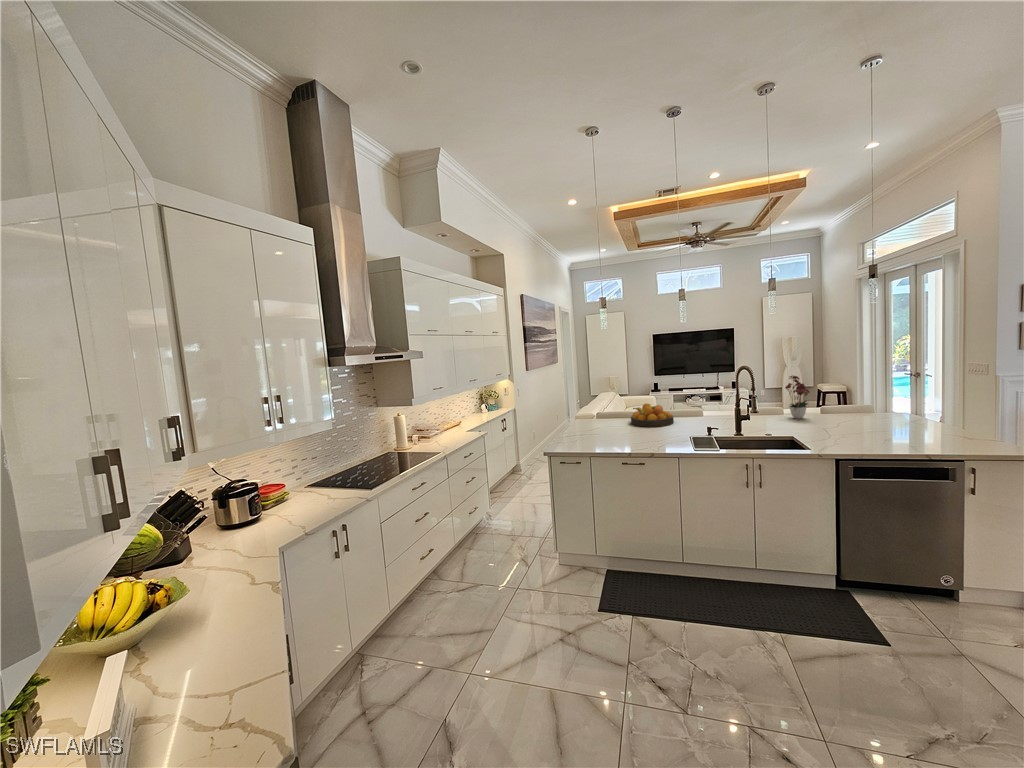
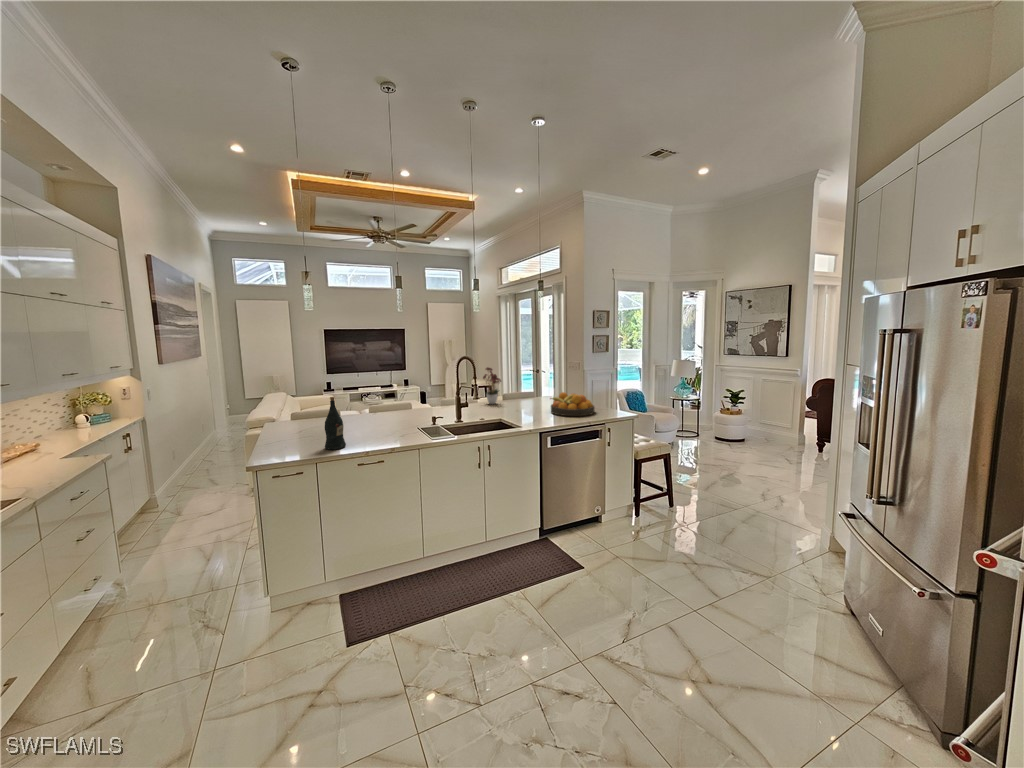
wine bottle: none [598,404,615,447] -> present [325,397,346,450]
fruit bowl: present [631,404,674,427] -> present [550,392,594,416]

